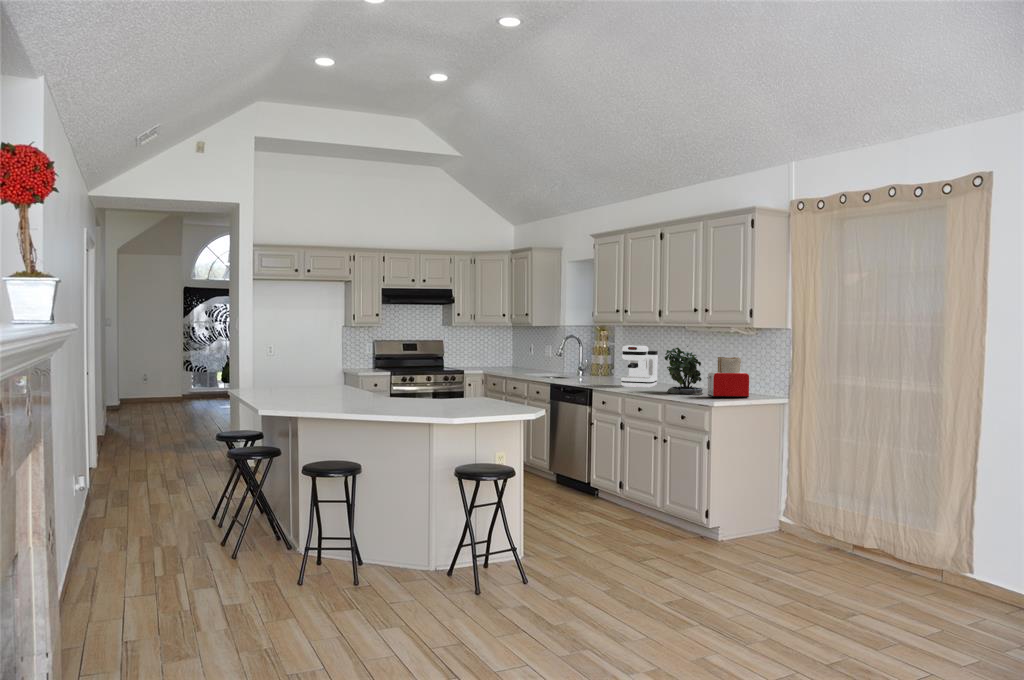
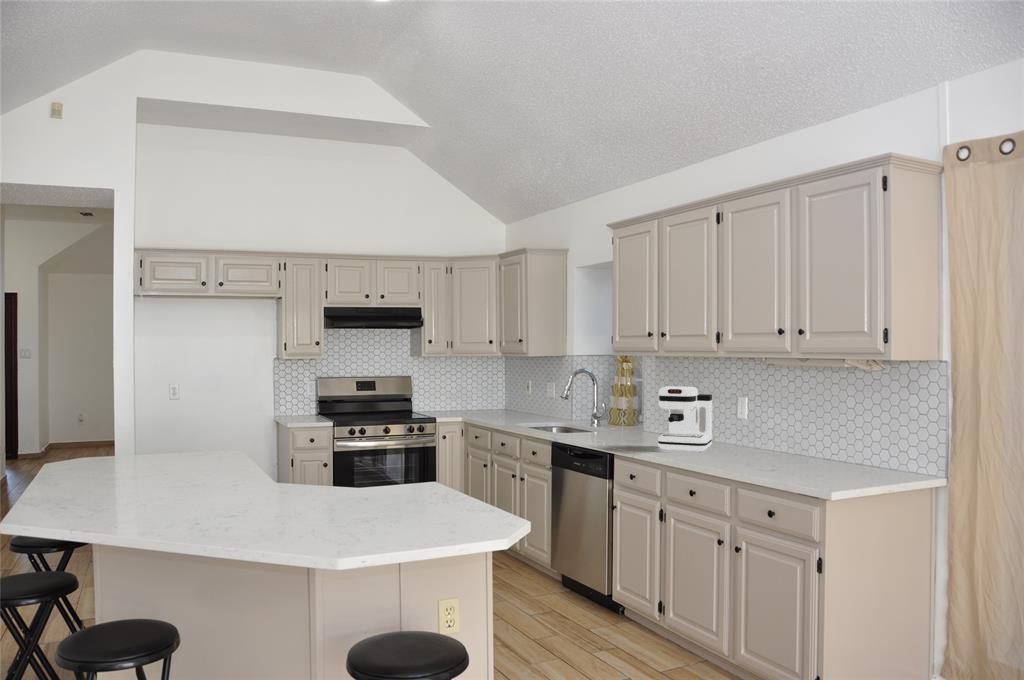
potted plant: present [665,346,703,395] -> none [728,388,795,469]
toaster: present [707,357,749,398] -> none [805,408,877,477]

